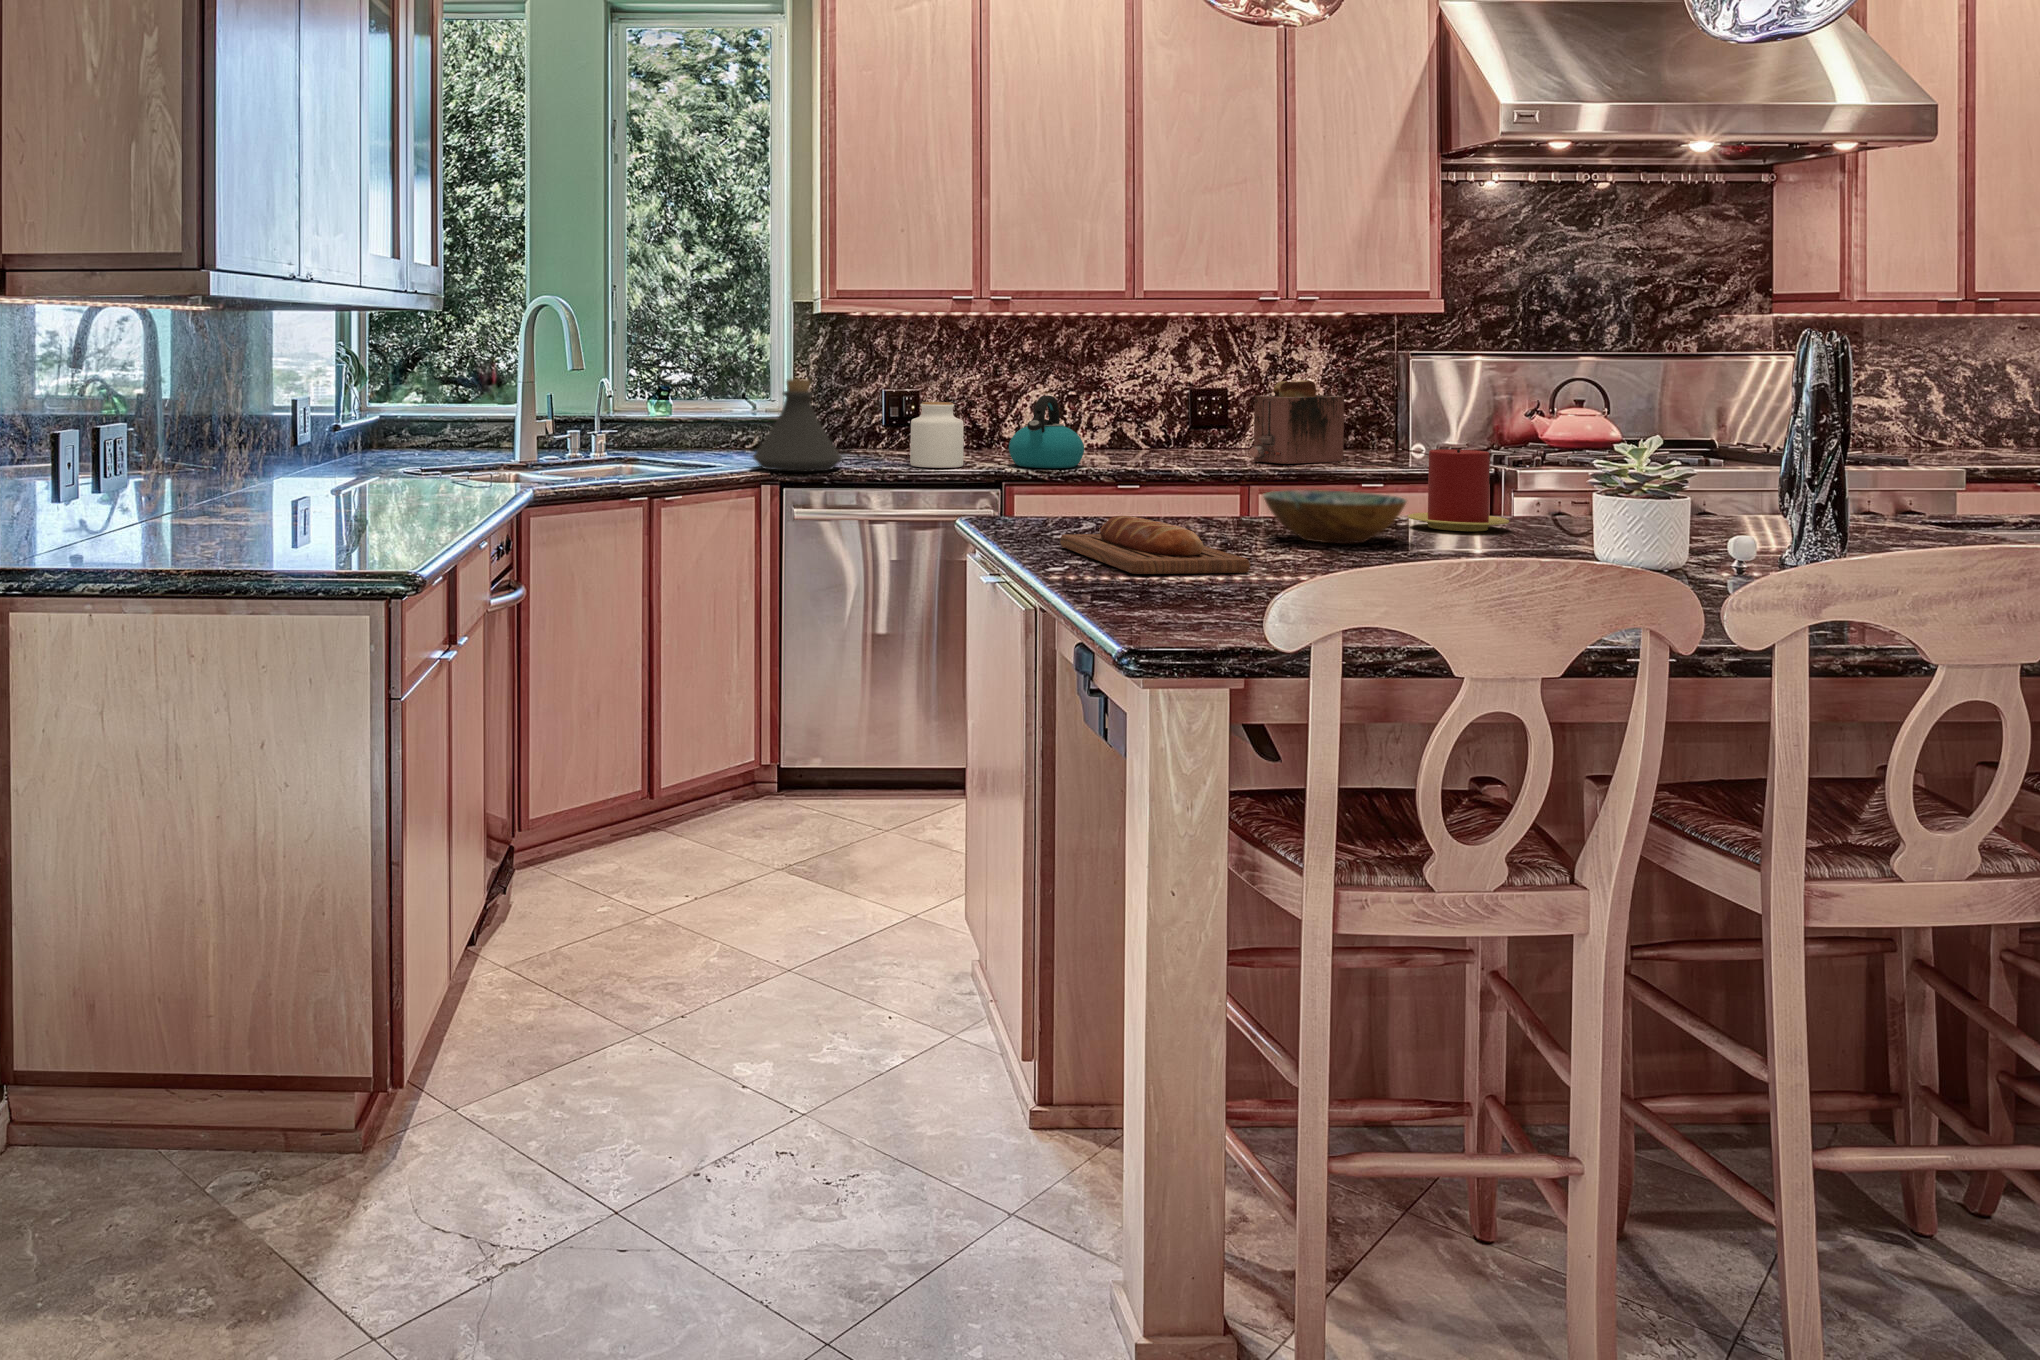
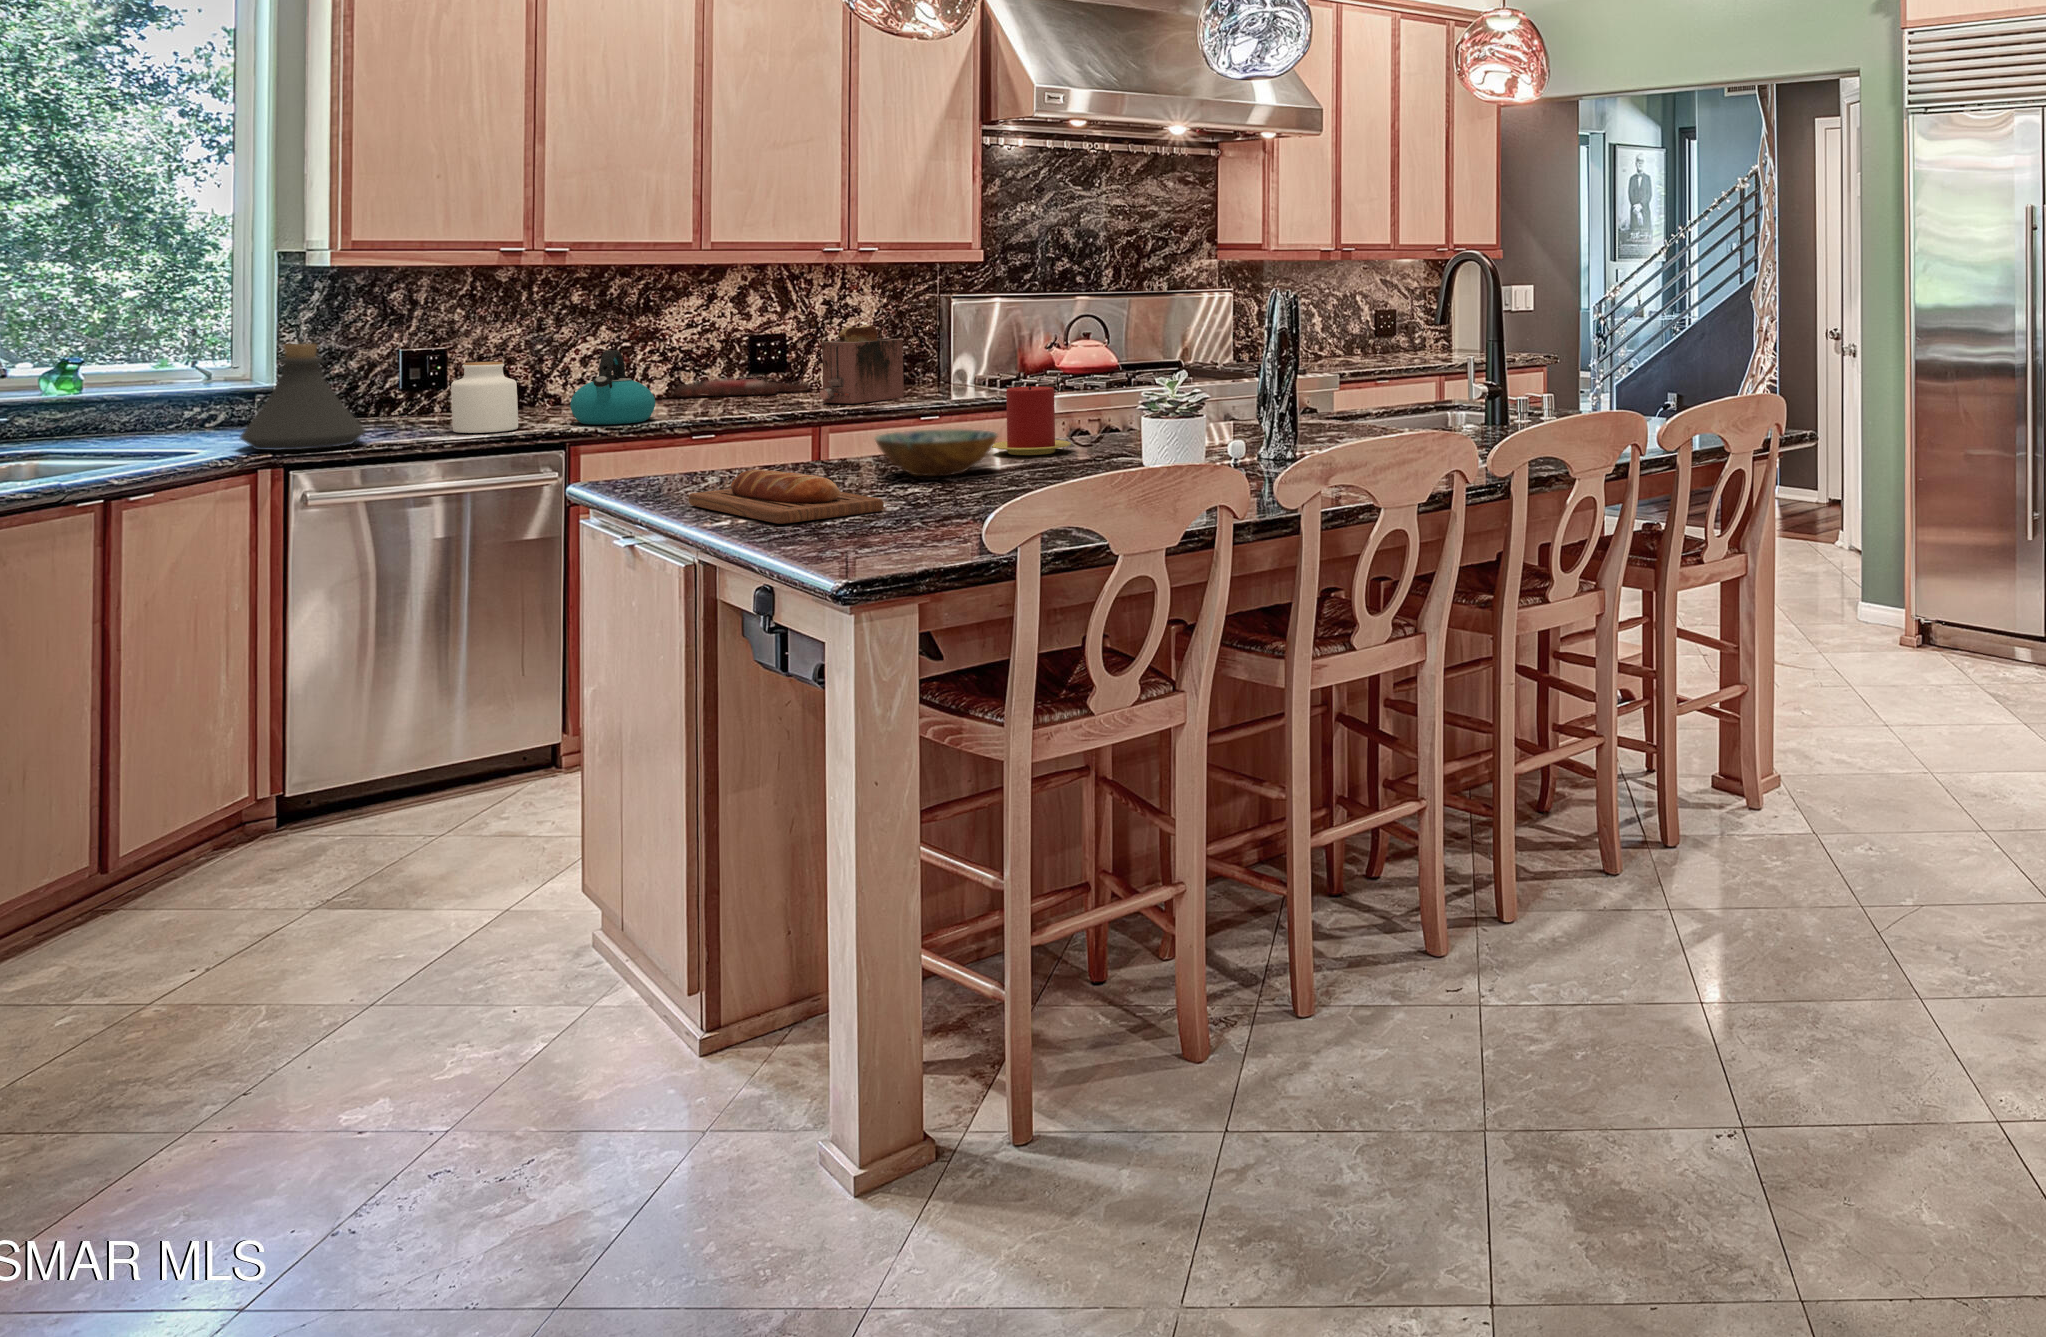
cutting board: none [1112,430,1246,450] -> present [675,375,810,397]

